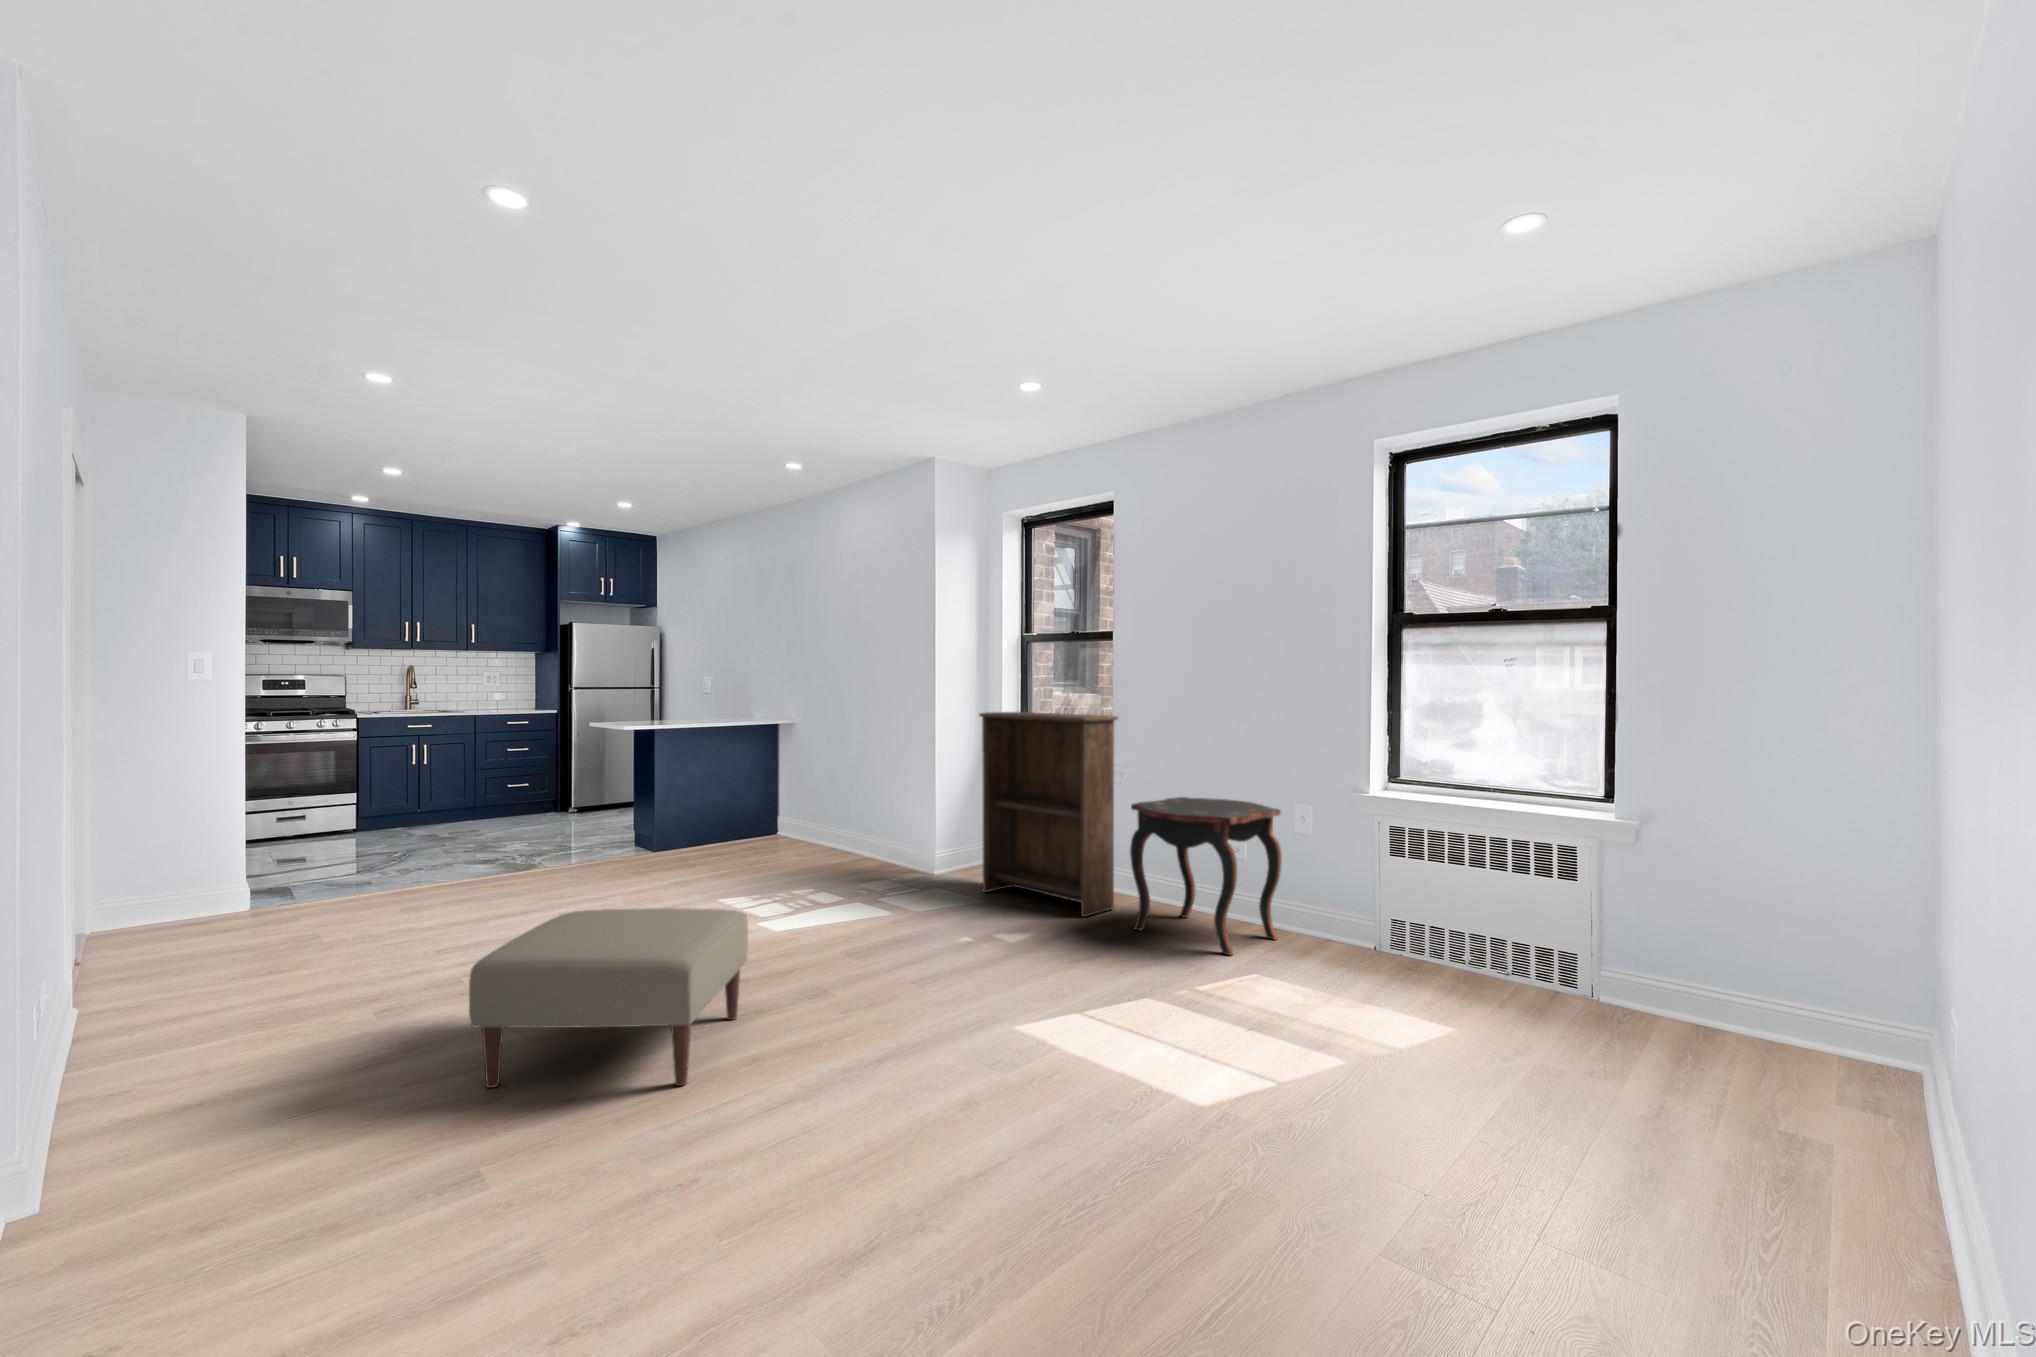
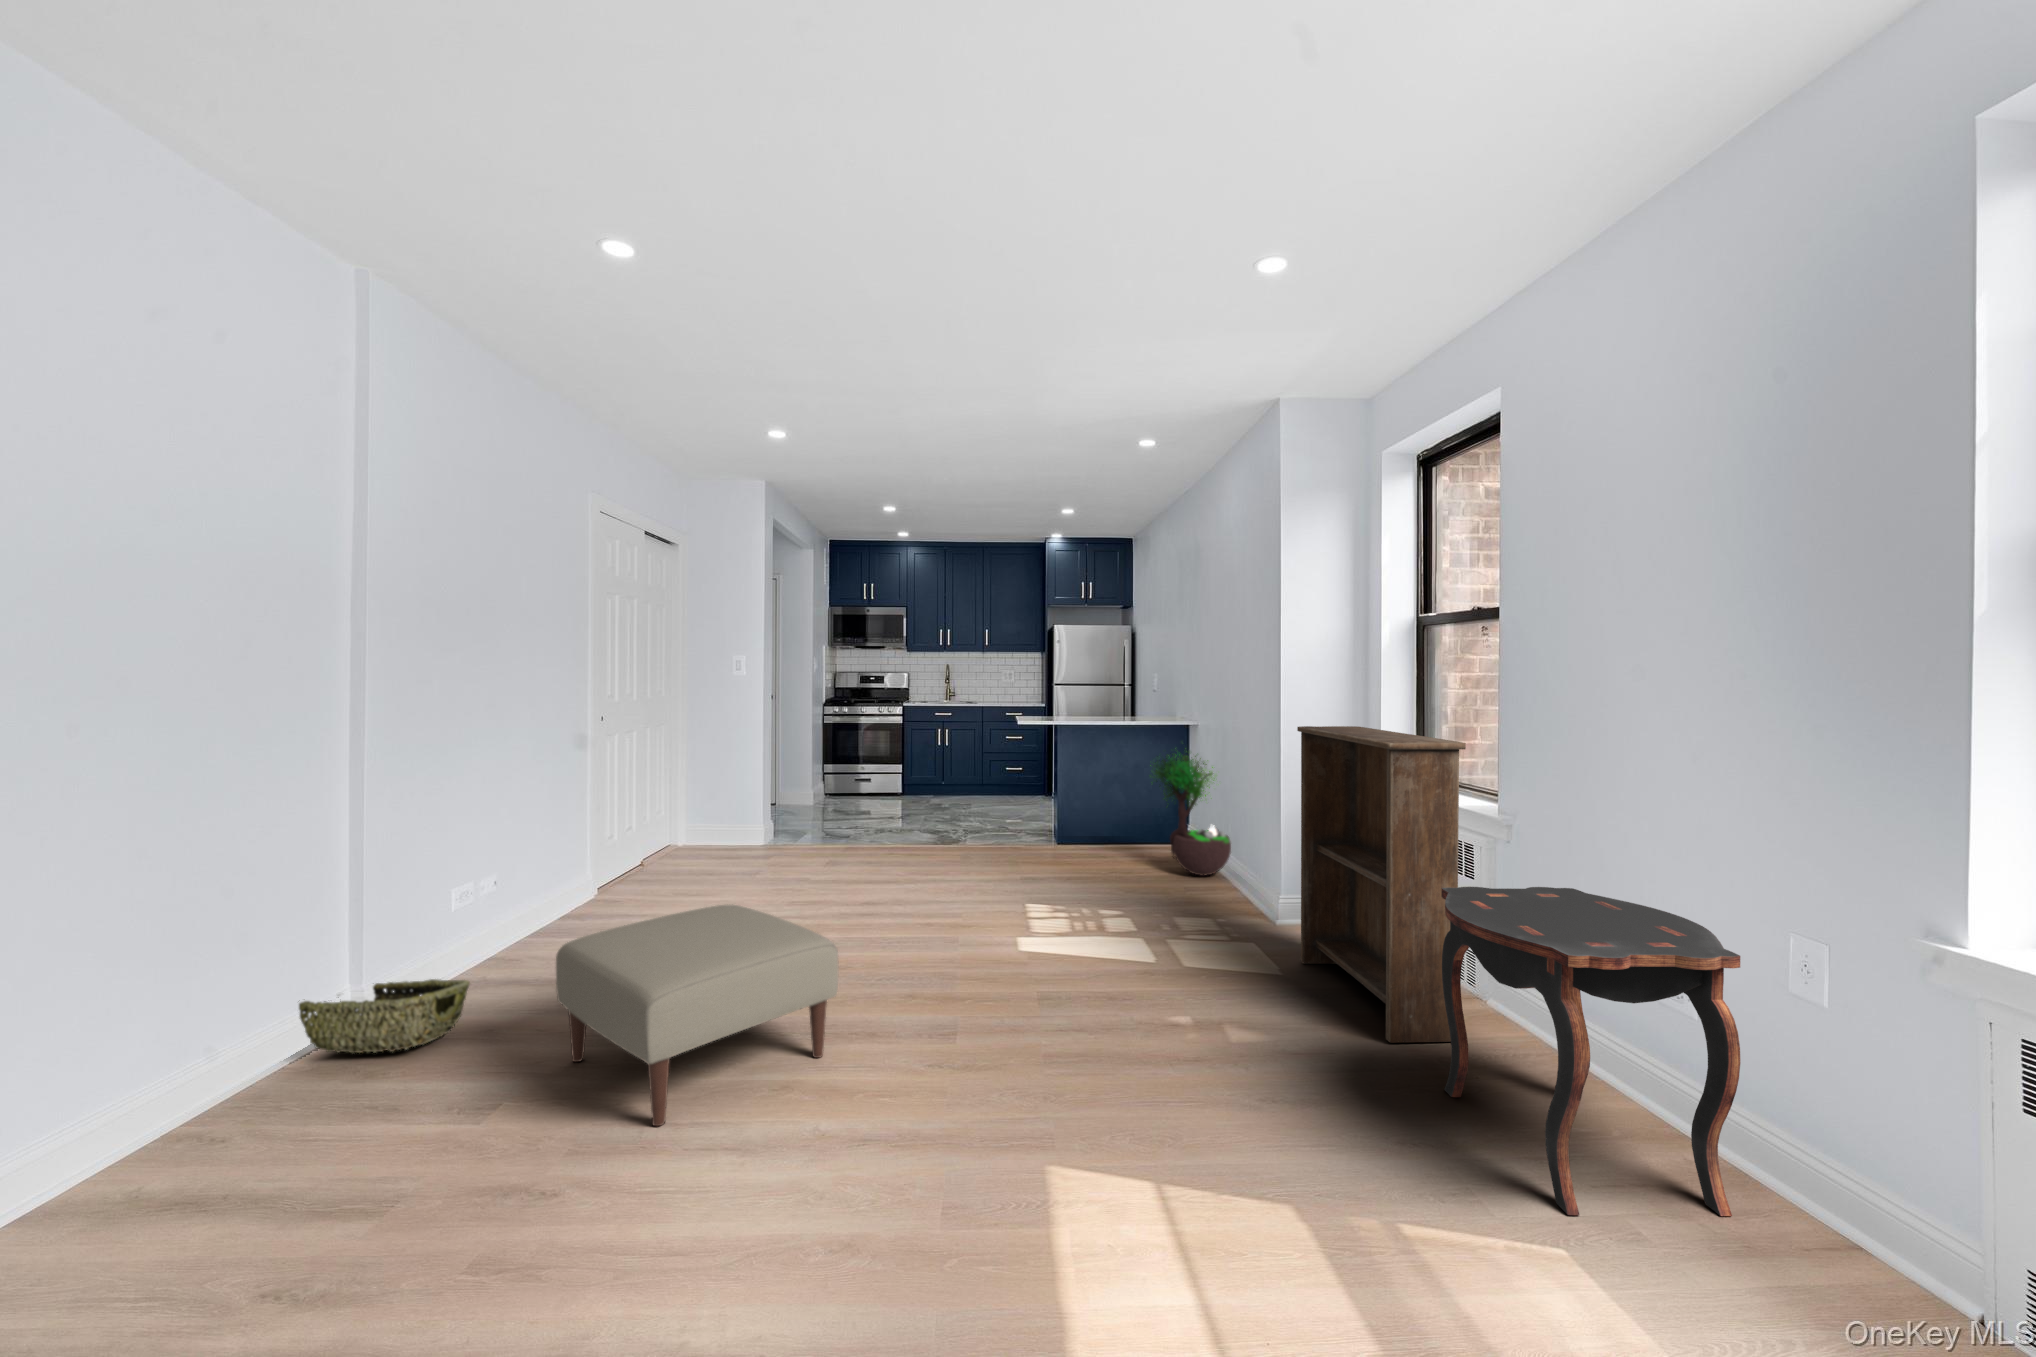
potted tree: none [778,736,859,856] -> present [1149,748,1231,876]
woven basket: none [51,1052,285,1178] -> present [299,979,470,1053]

